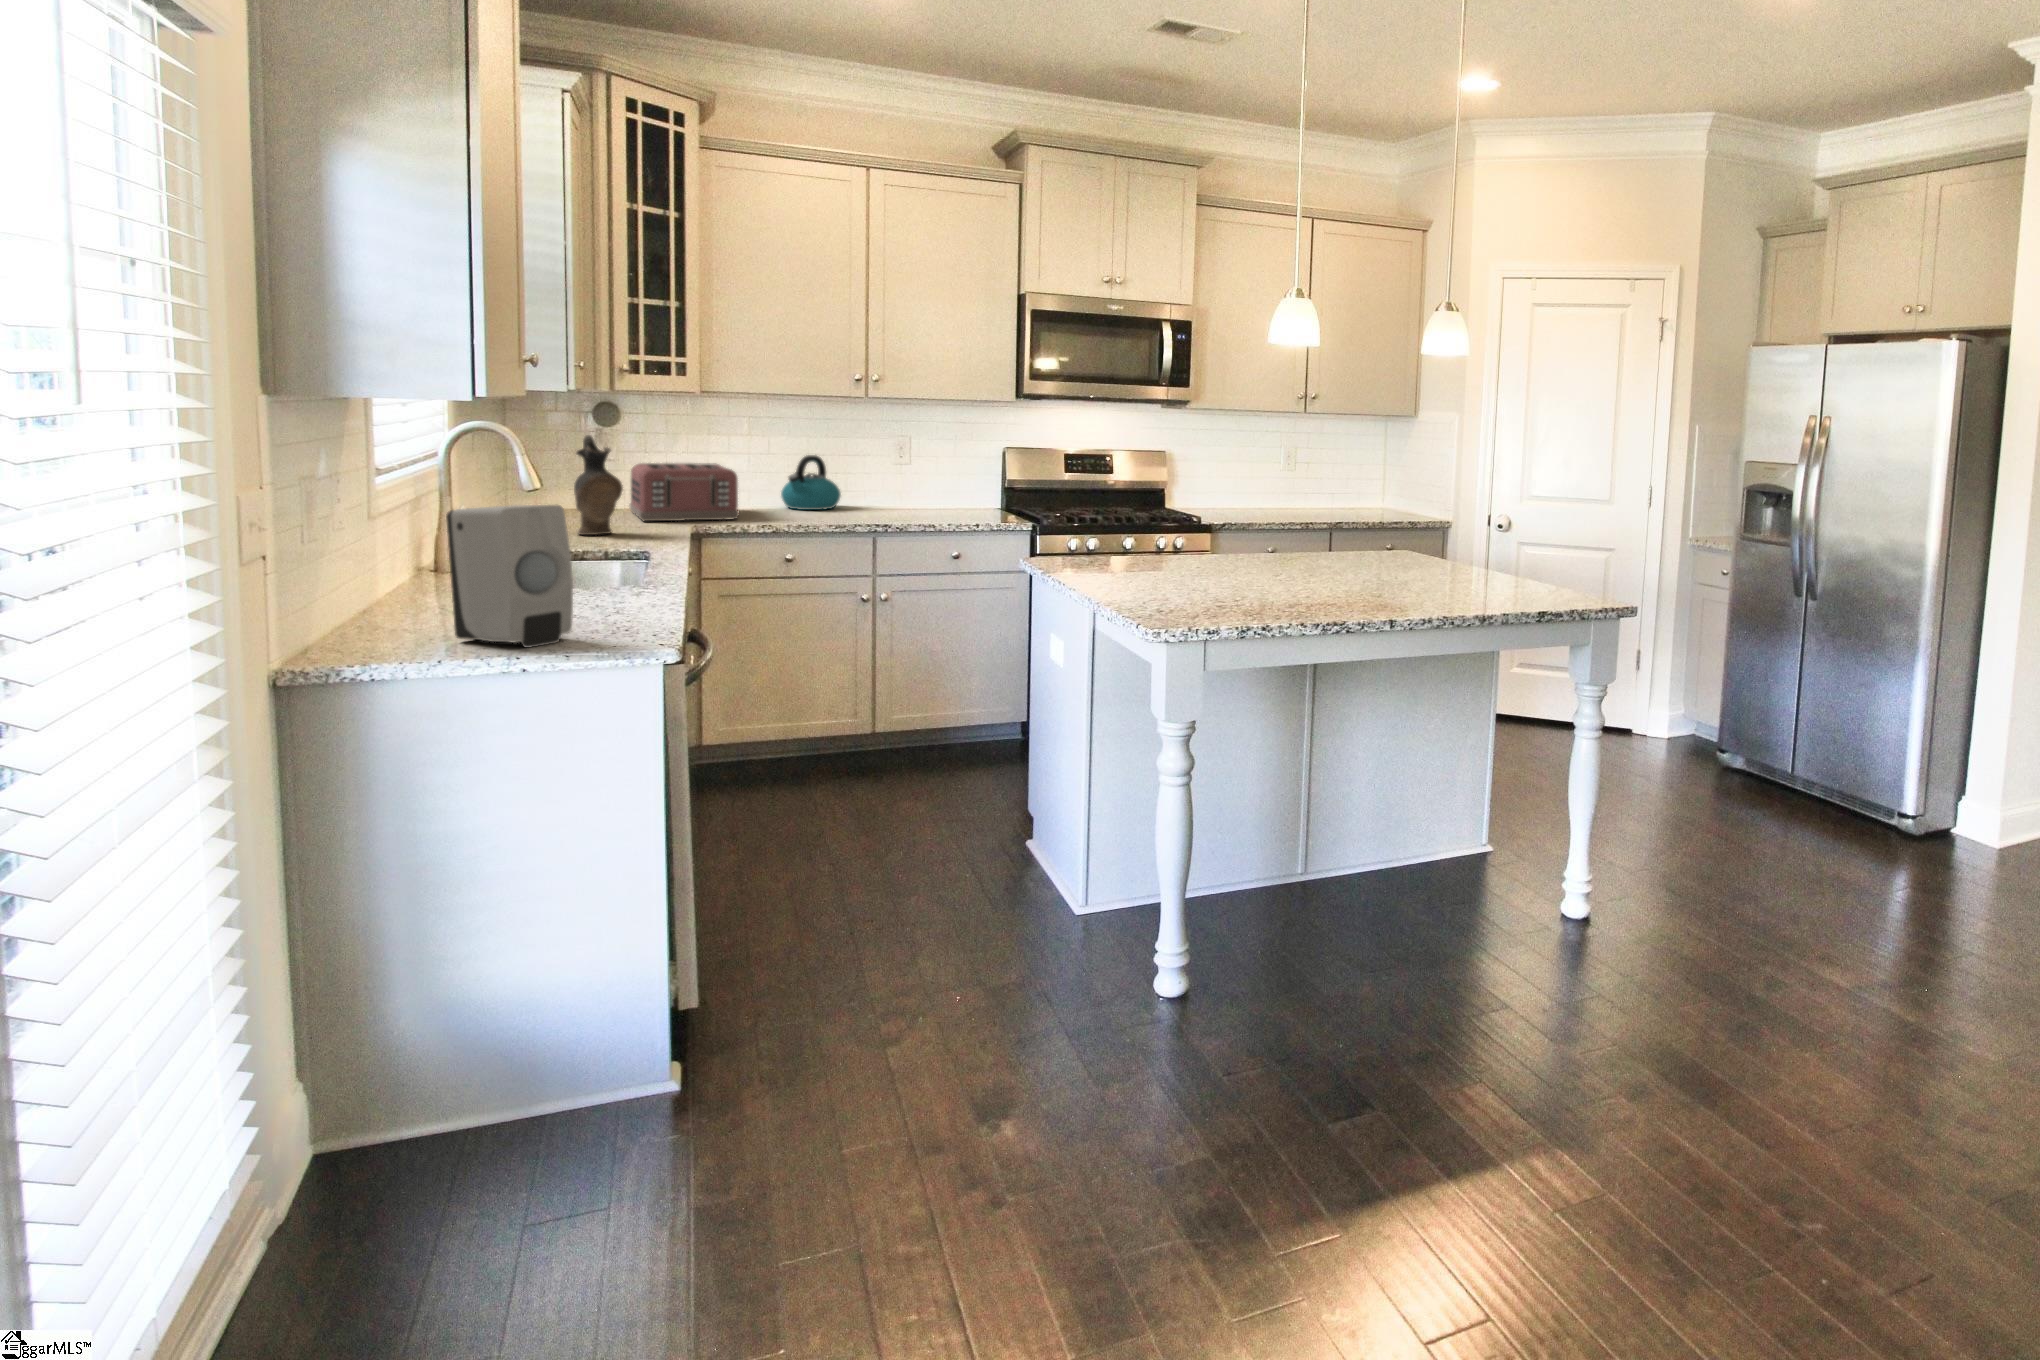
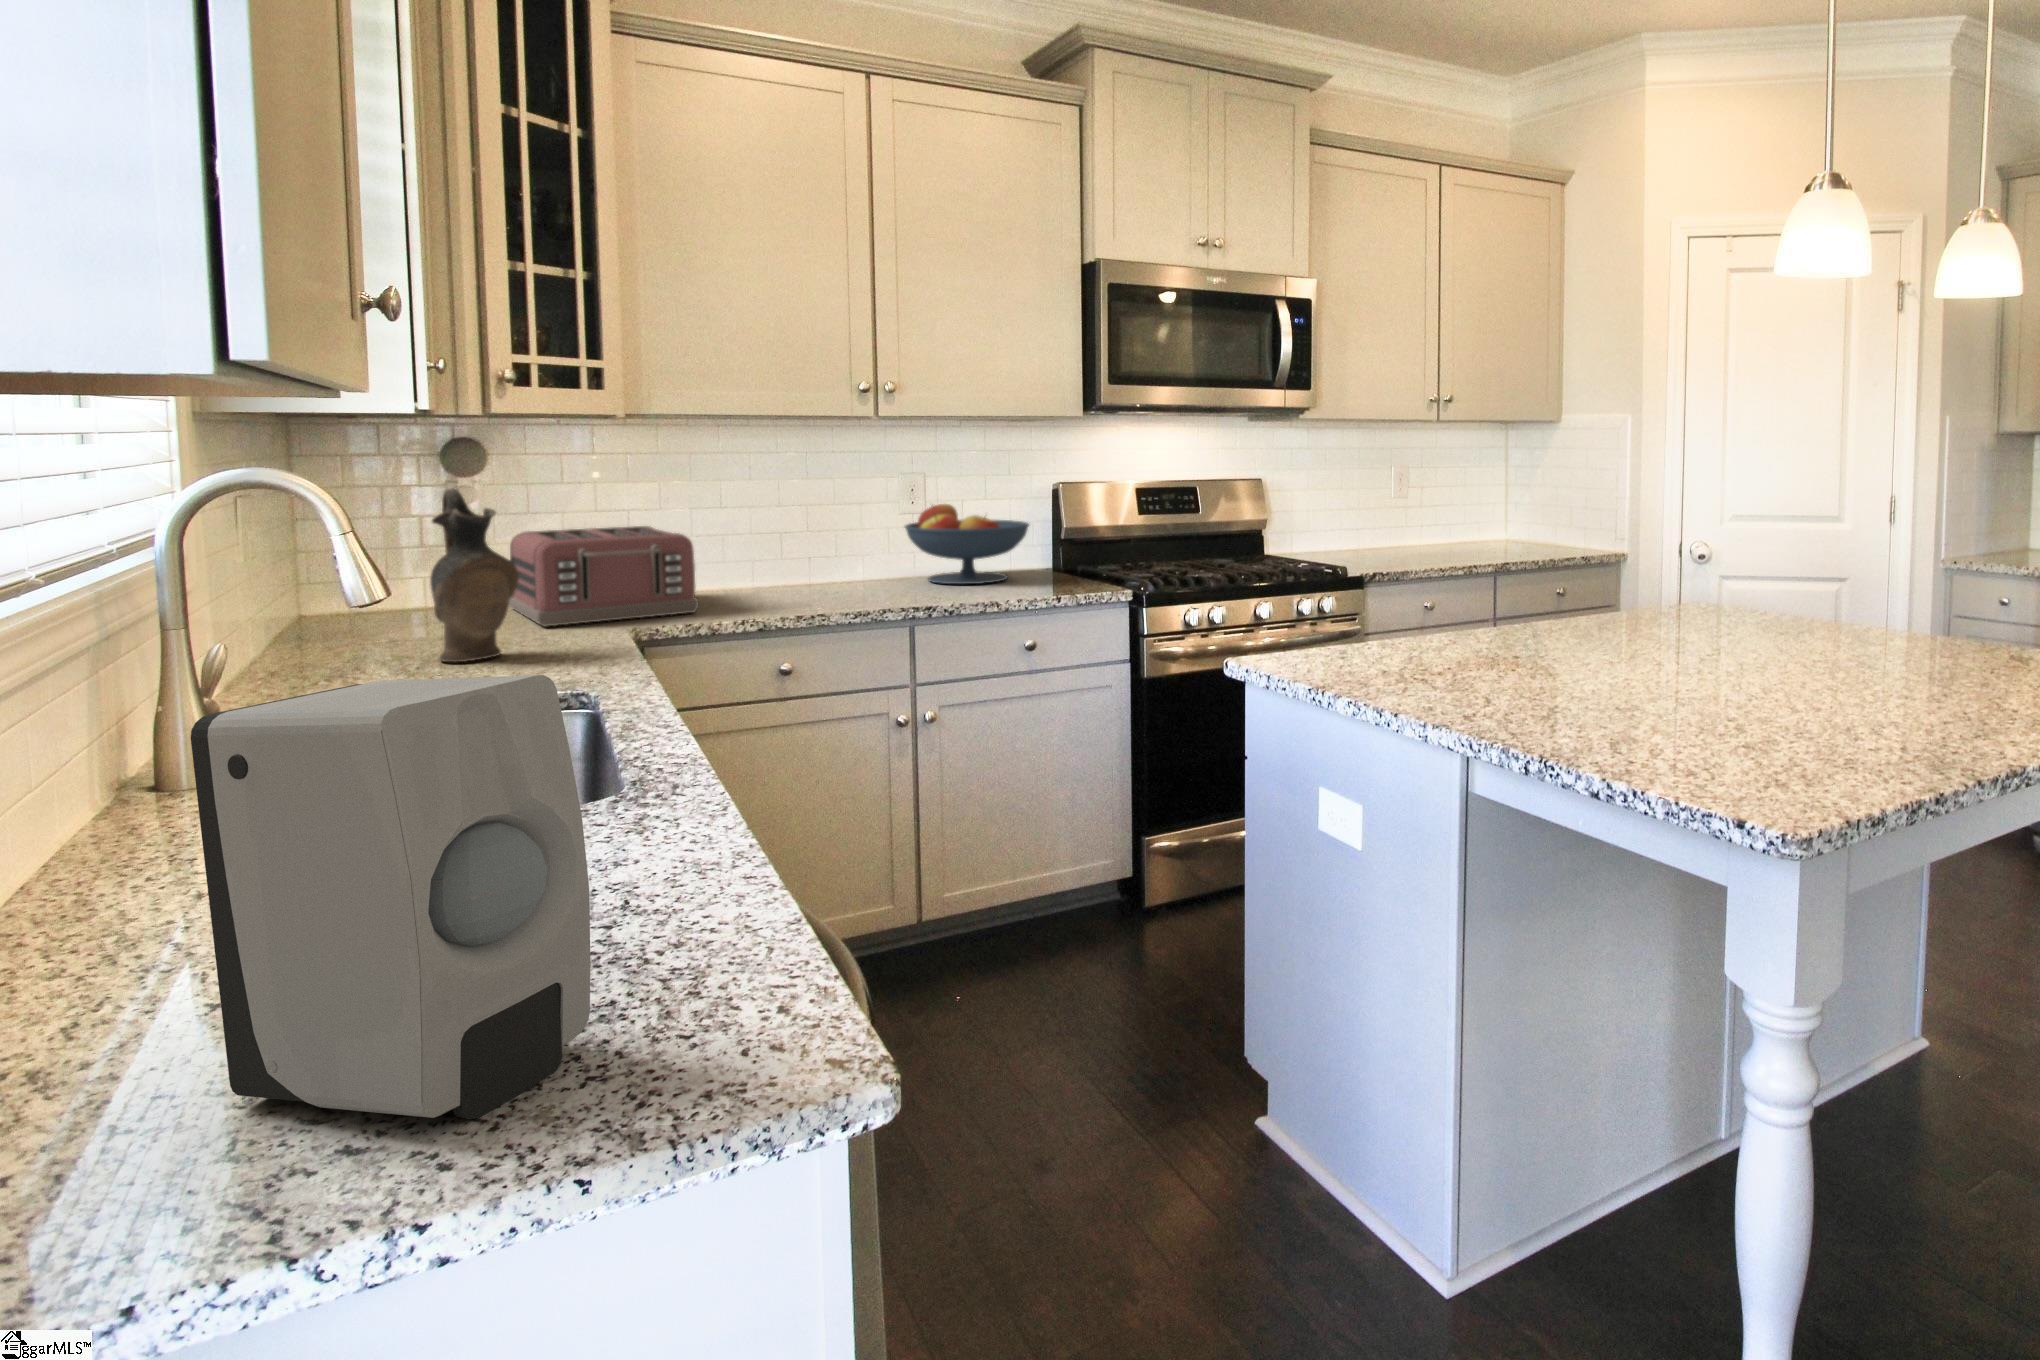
kettle: present [781,455,841,510] -> none [744,506,834,589]
fruit bowl: none [887,458,974,514] -> present [905,504,1029,584]

